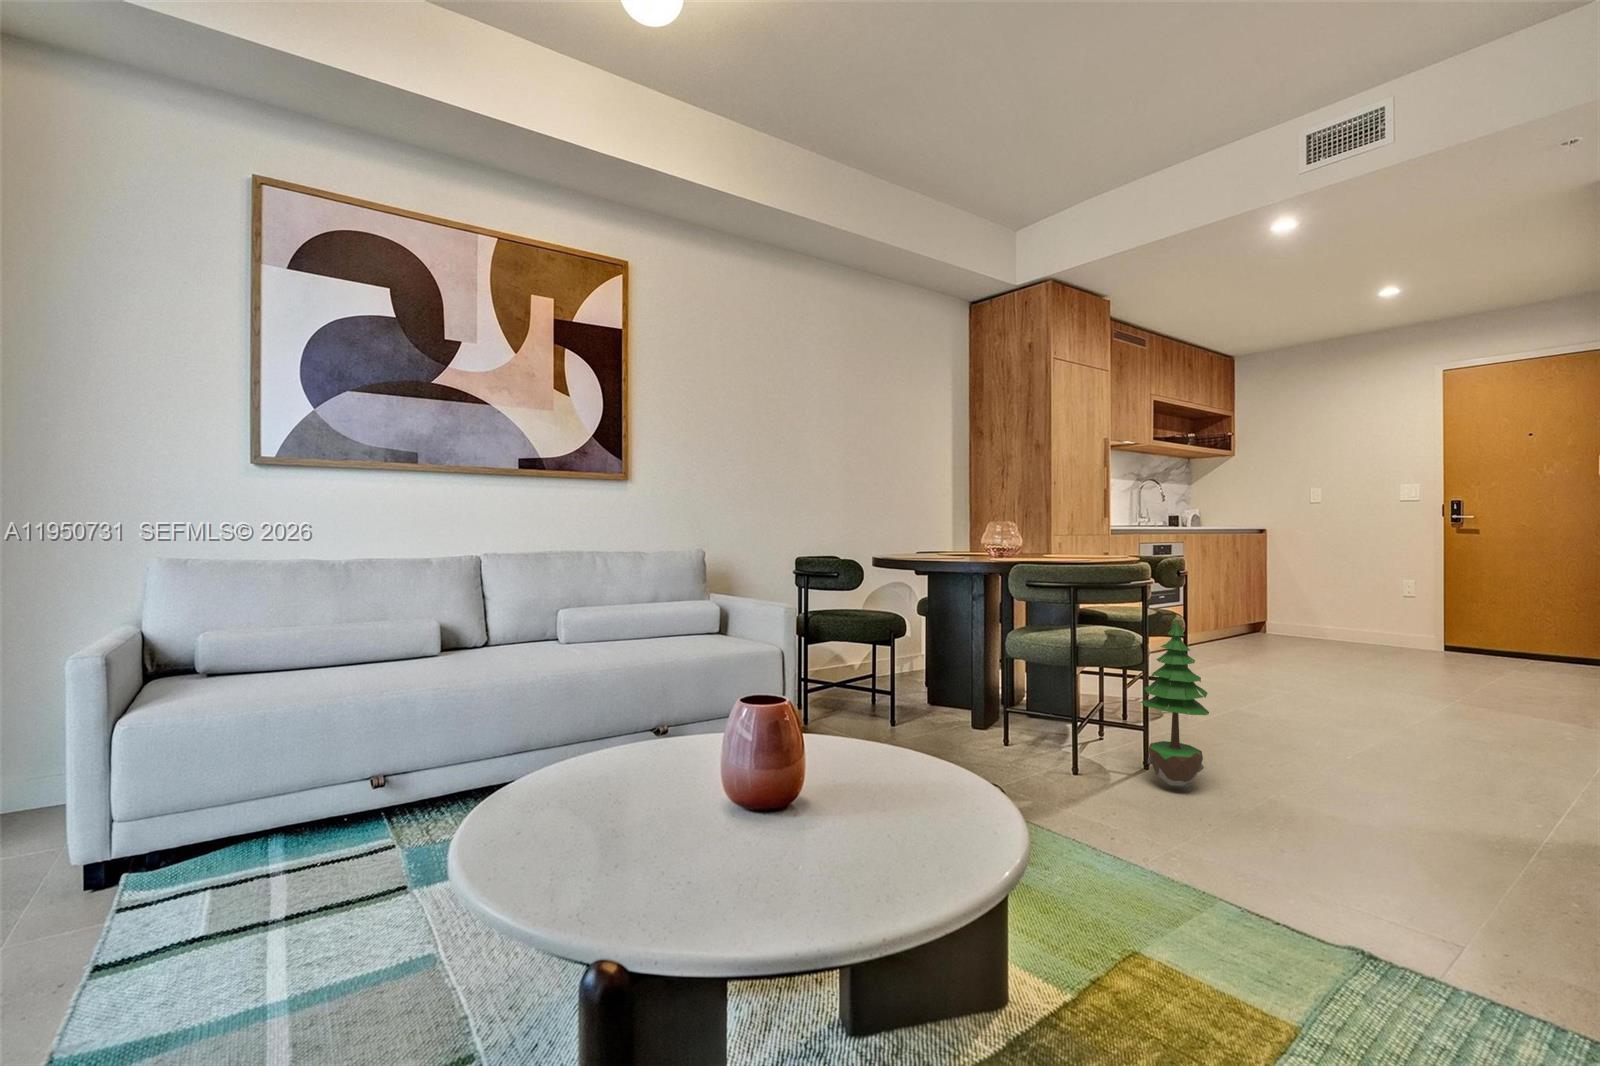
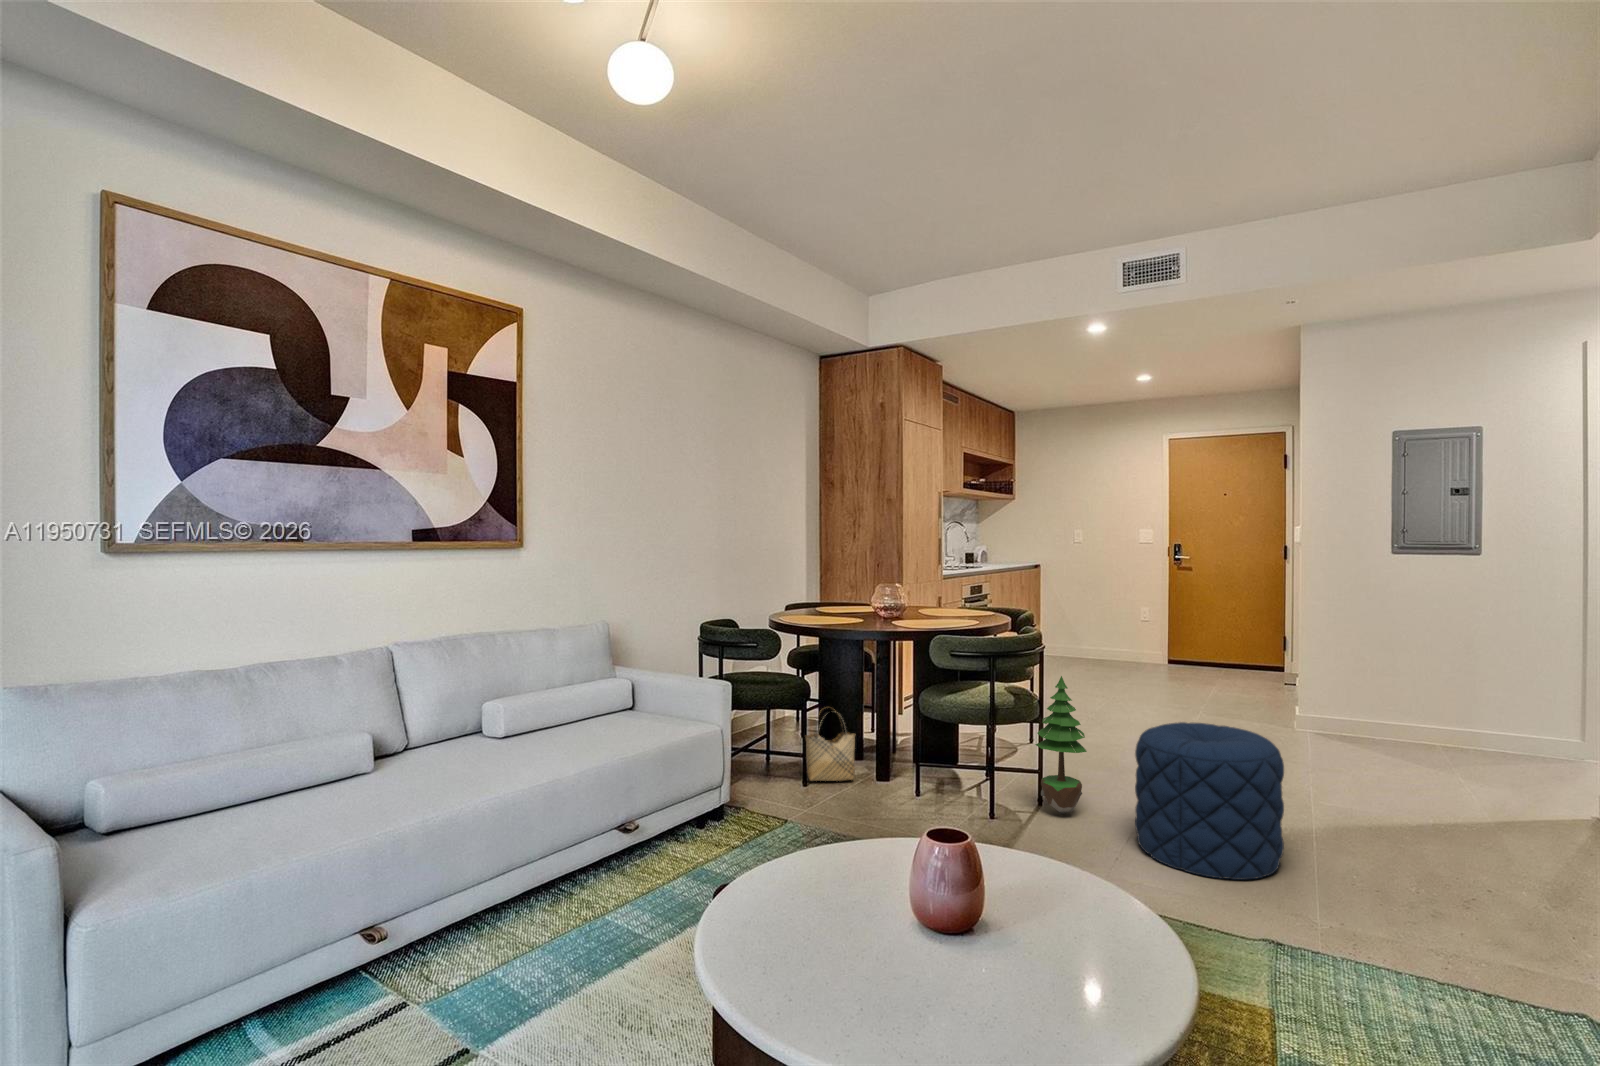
woven basket: none [895,647,951,725] -> present [805,711,855,781]
pouf: none [1261,686,1497,910] -> present [1135,722,1284,880]

